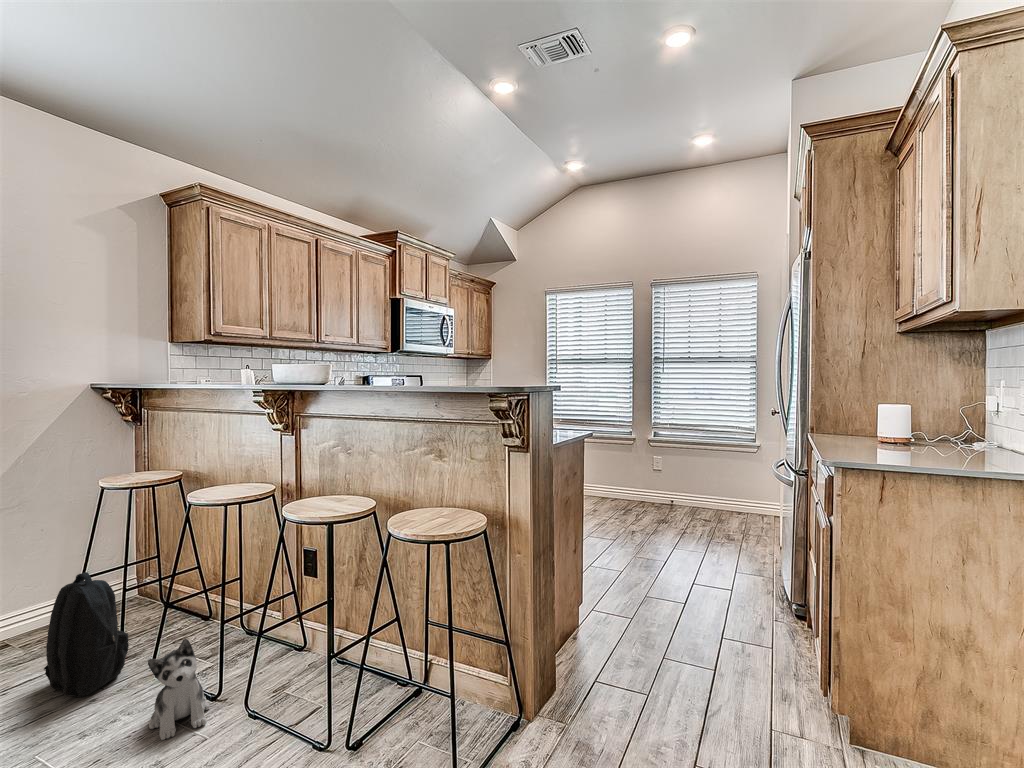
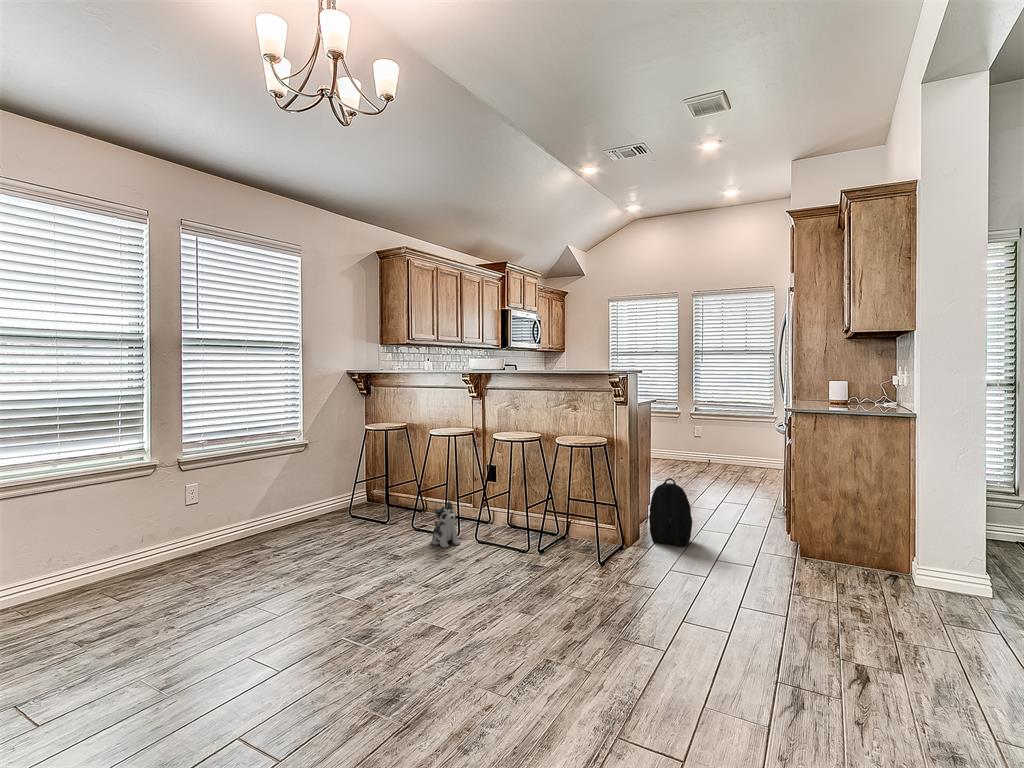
backpack: present [44,572,129,697] -> present [649,478,692,546]

